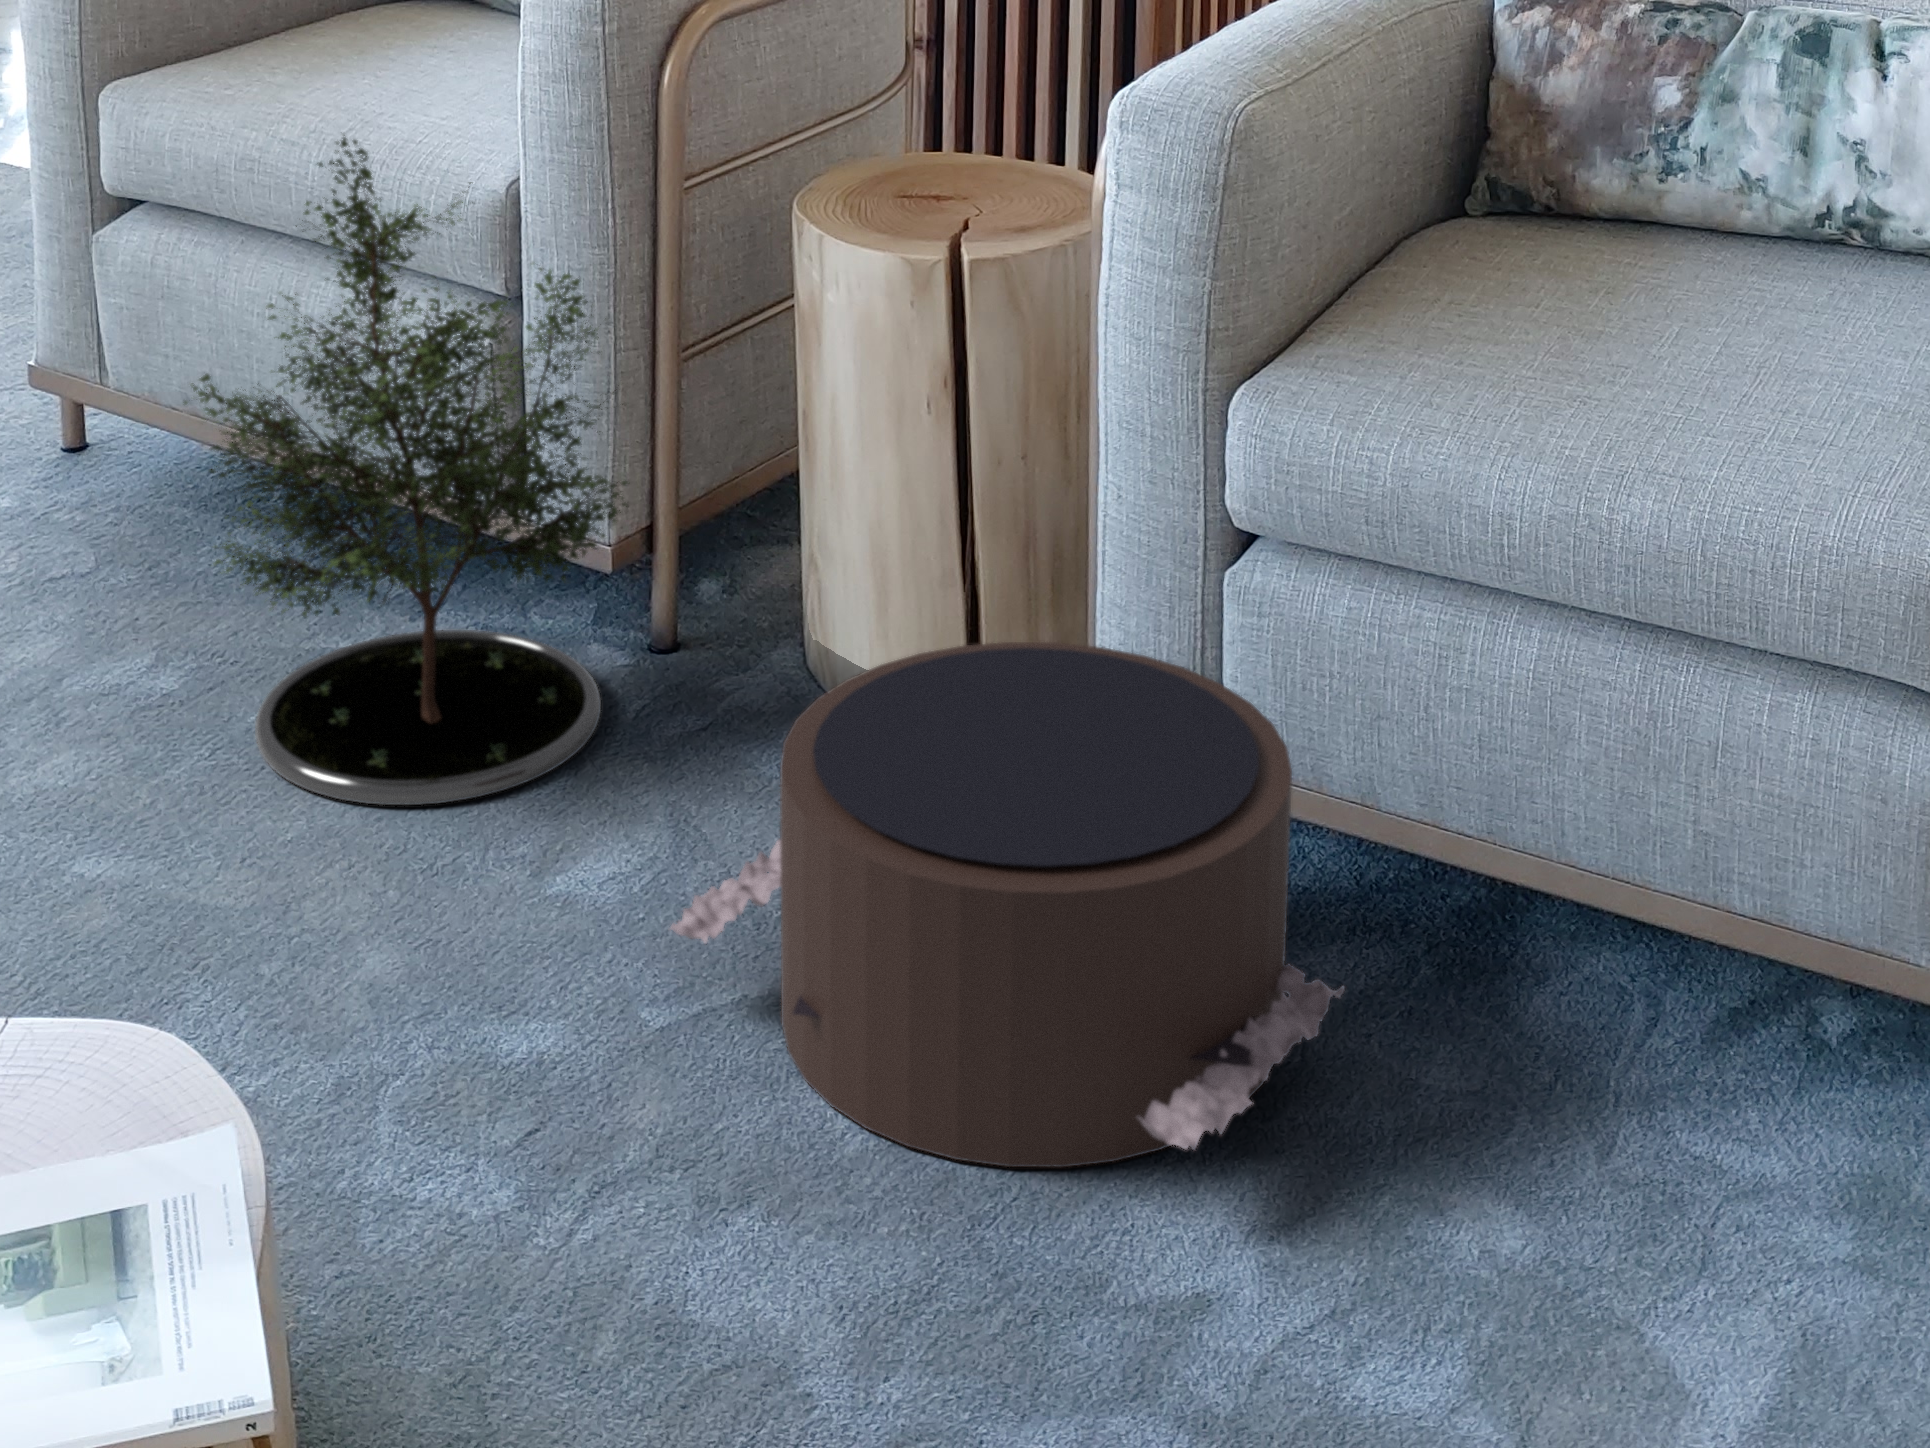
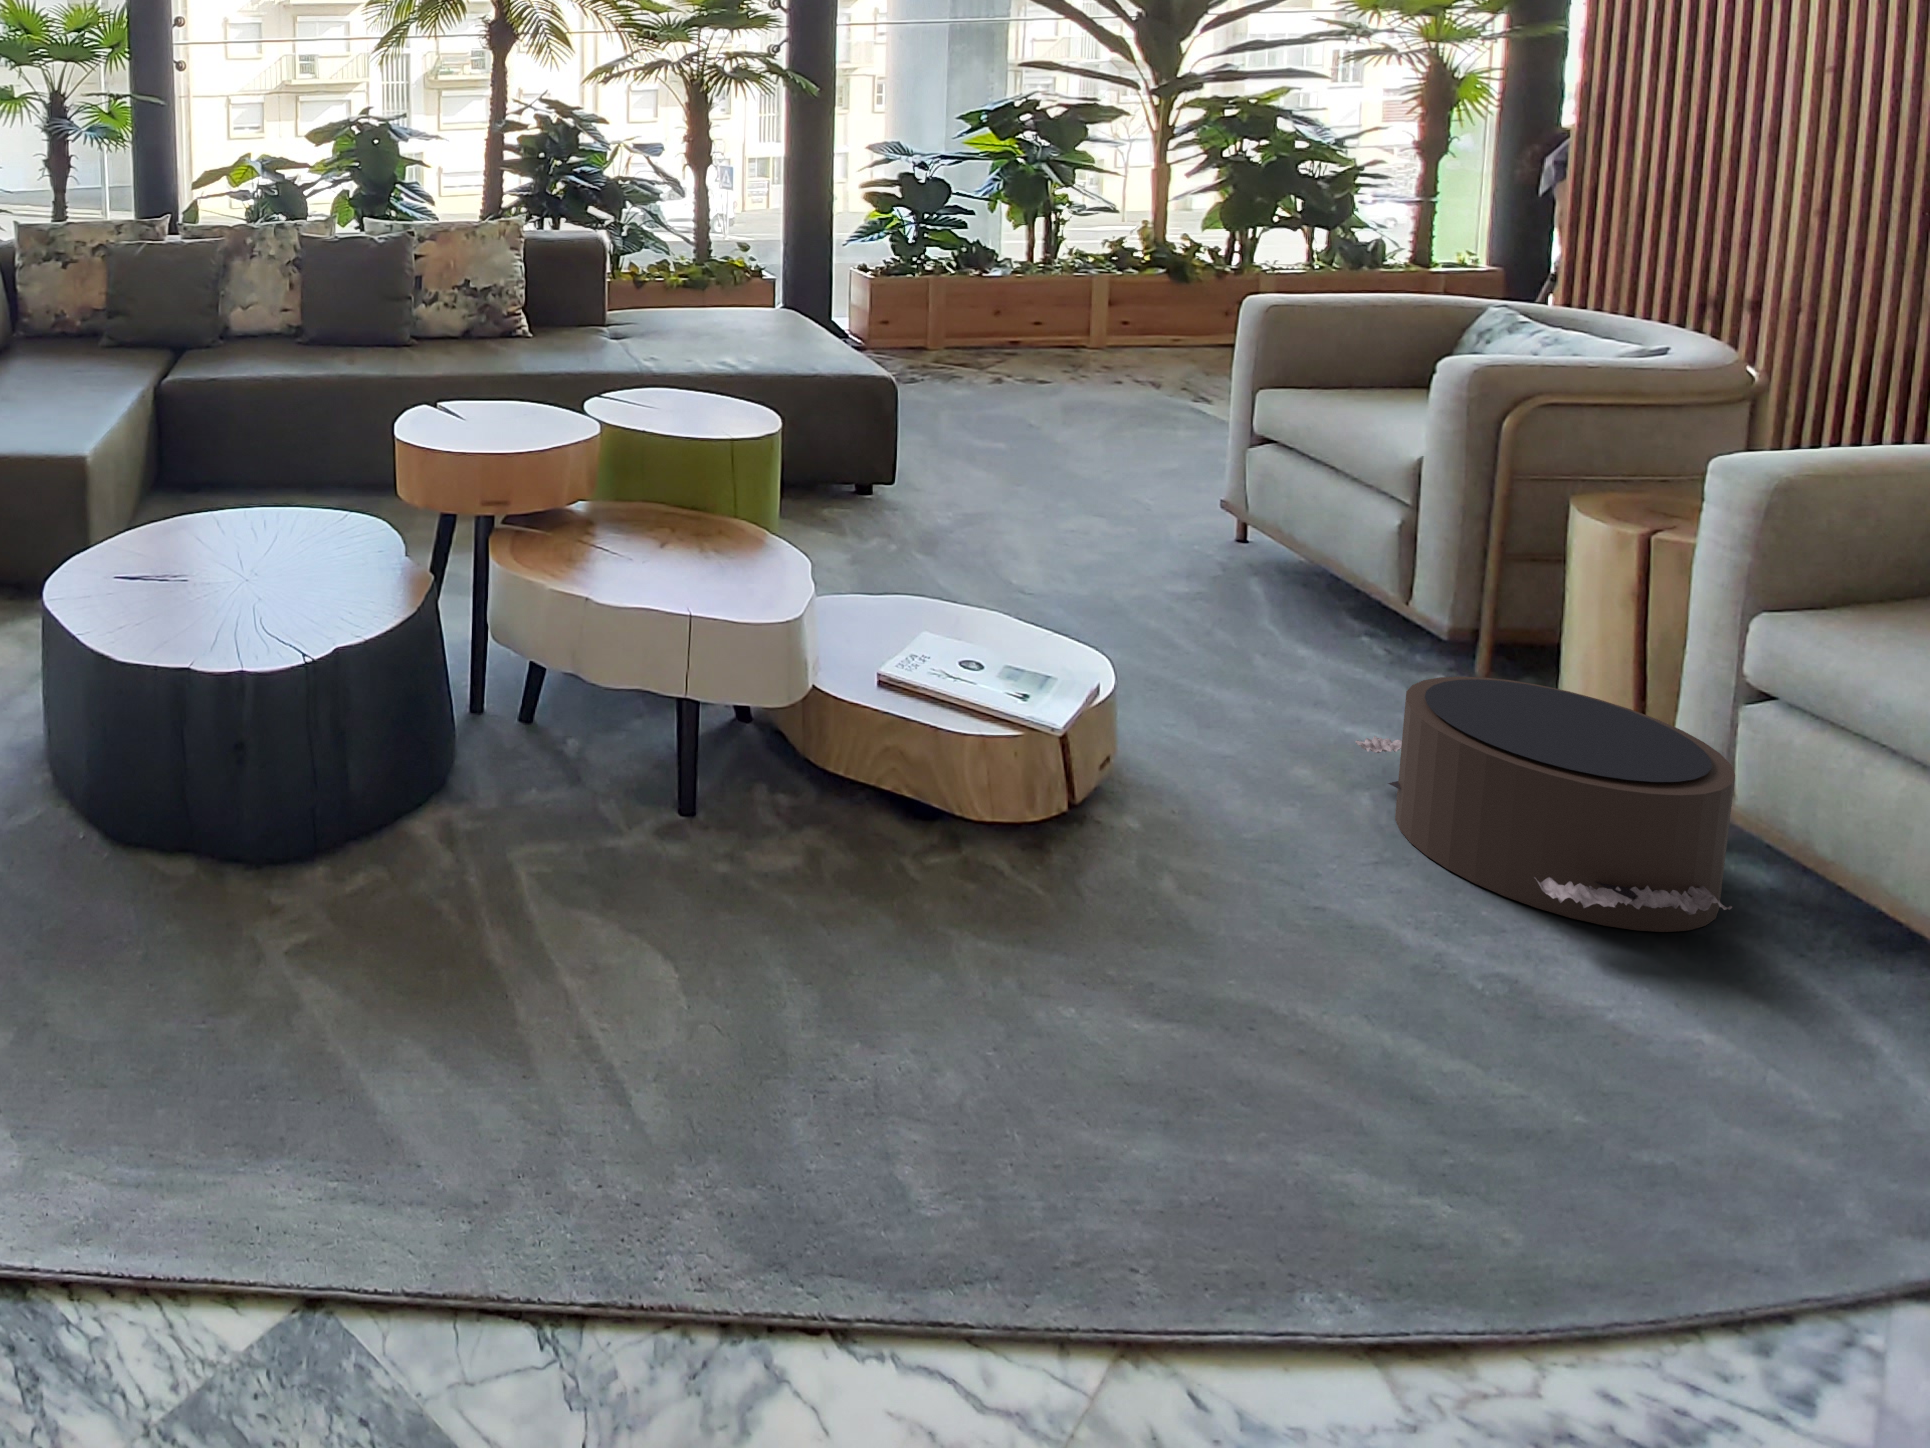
potted tree: present [185,135,627,805] -> none [1209,402,1446,698]

